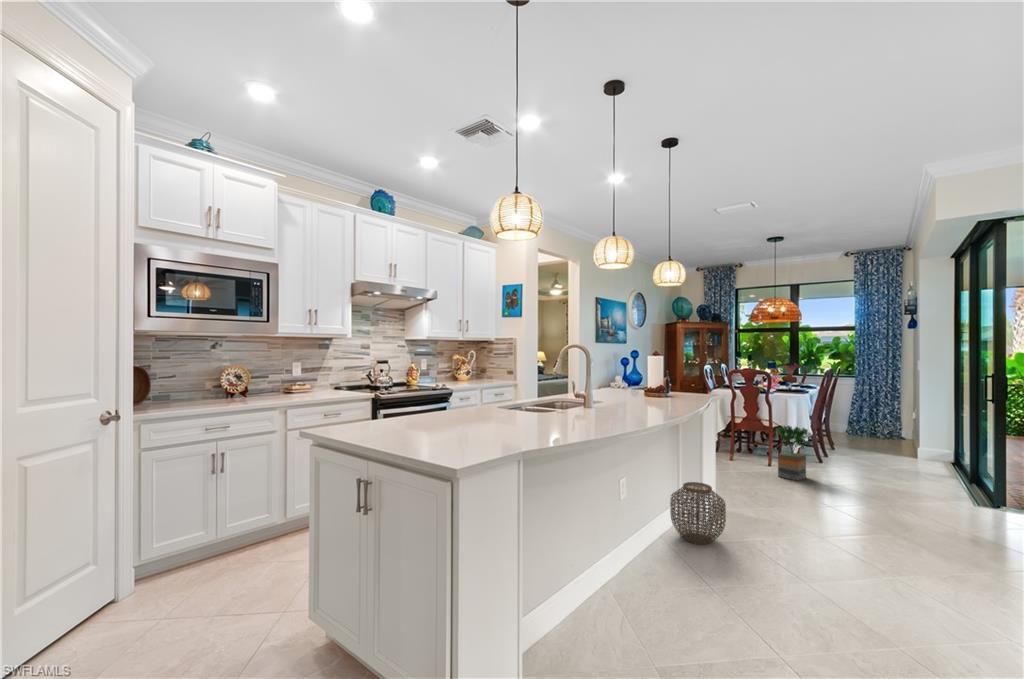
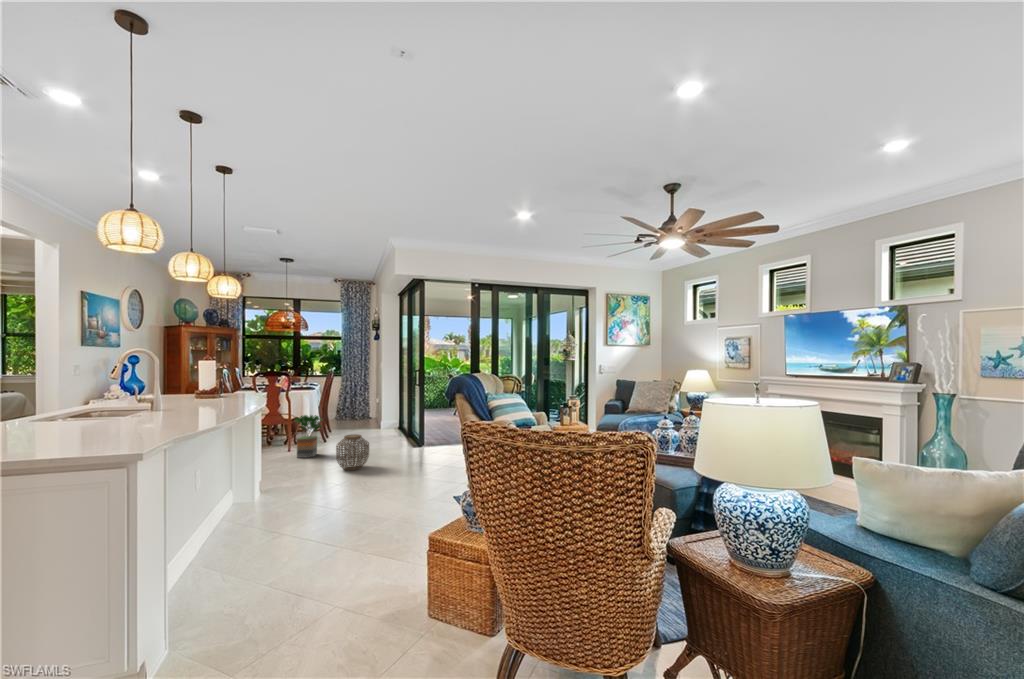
woven basket: present [670,482,726,545] -> present [336,434,369,471]

